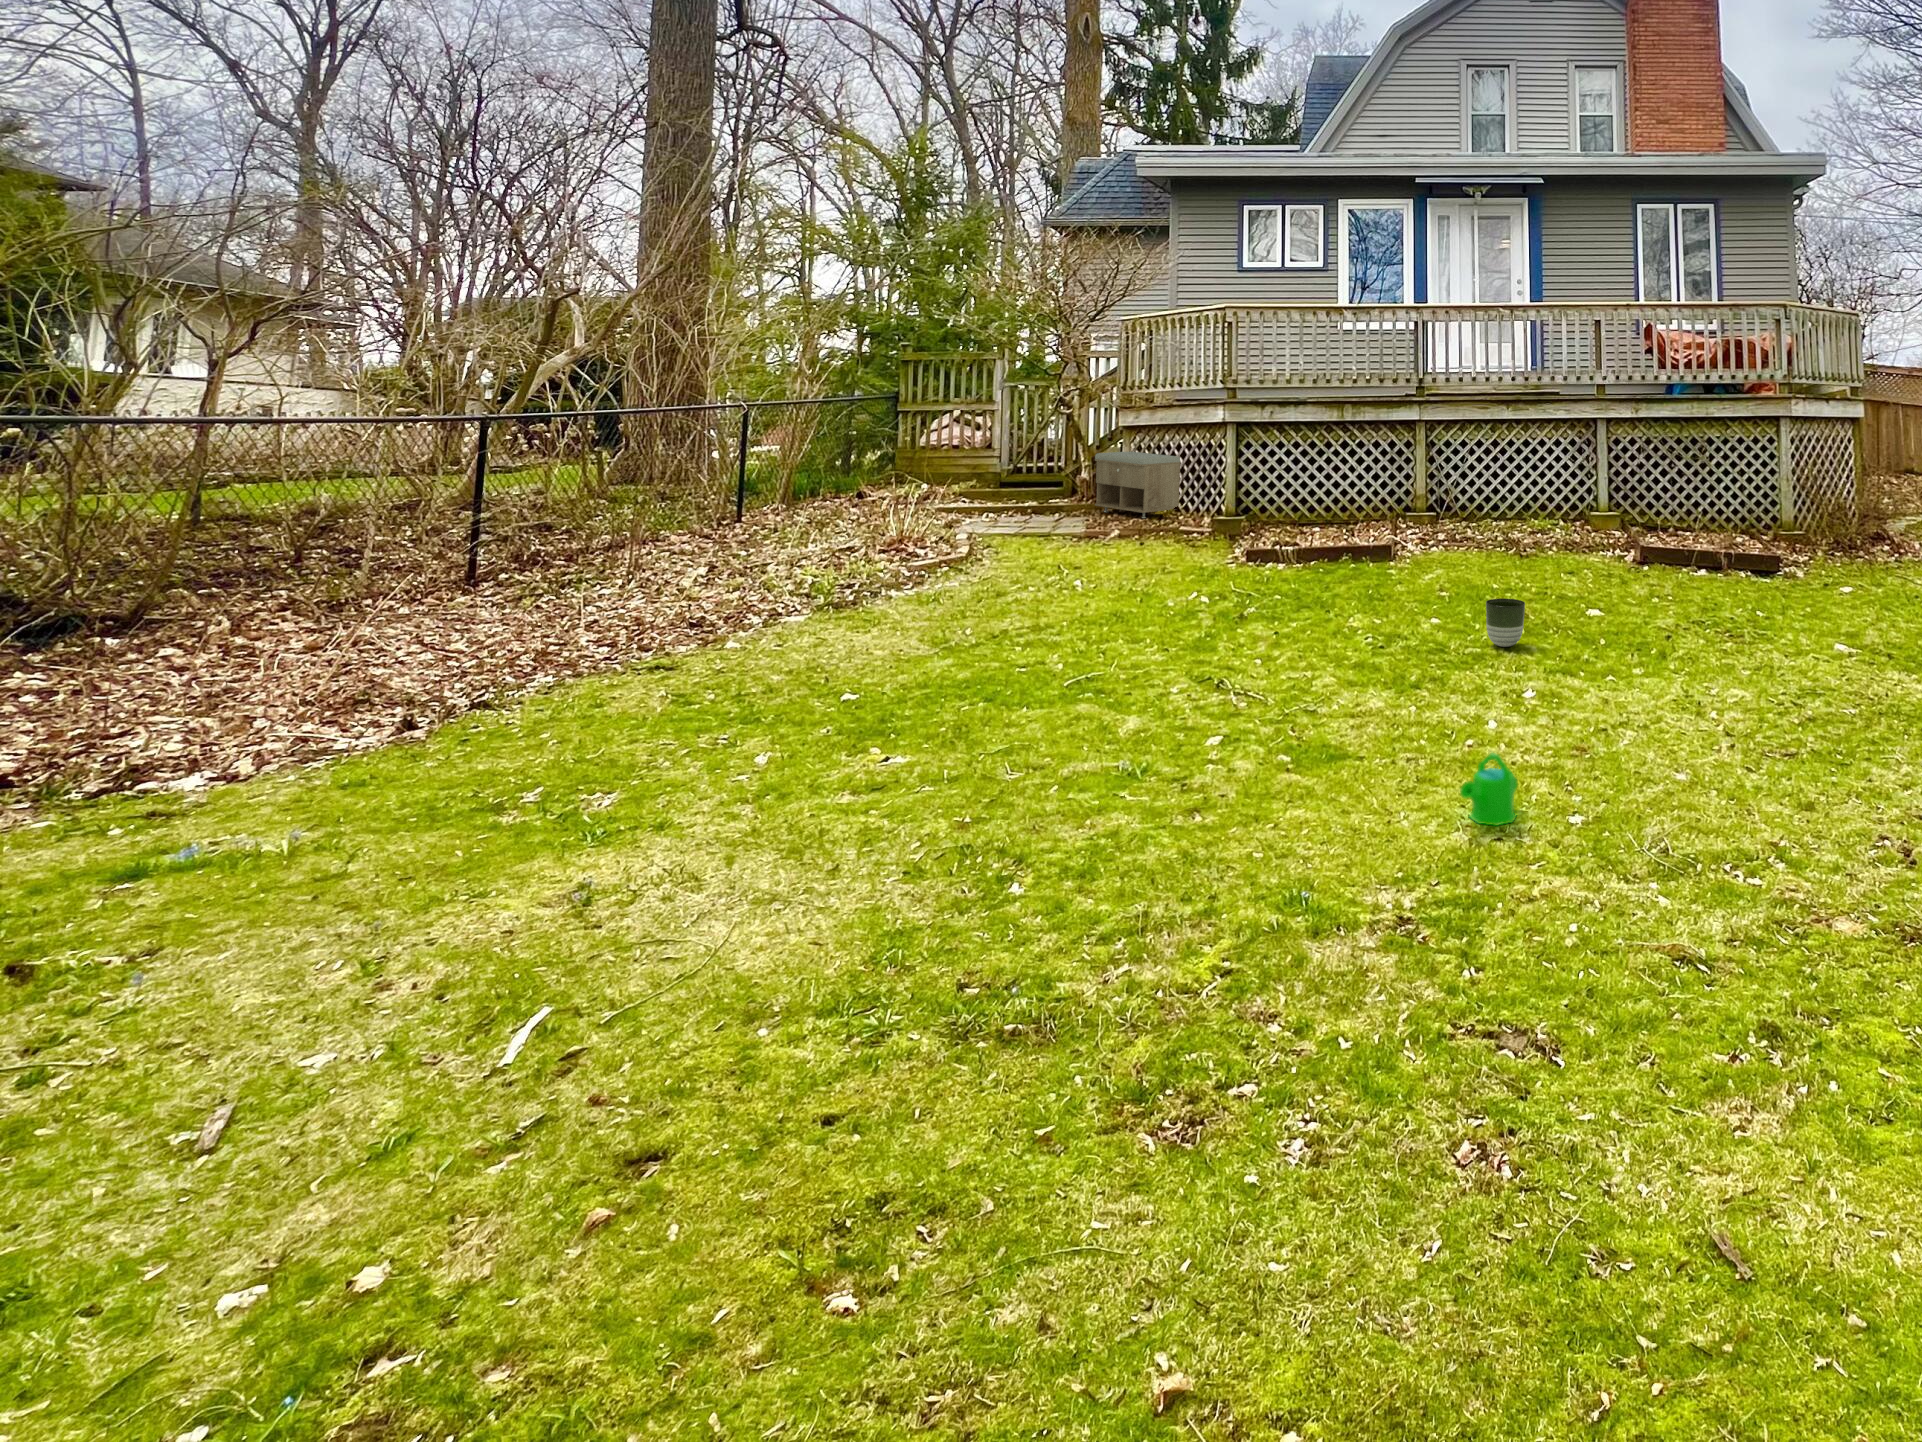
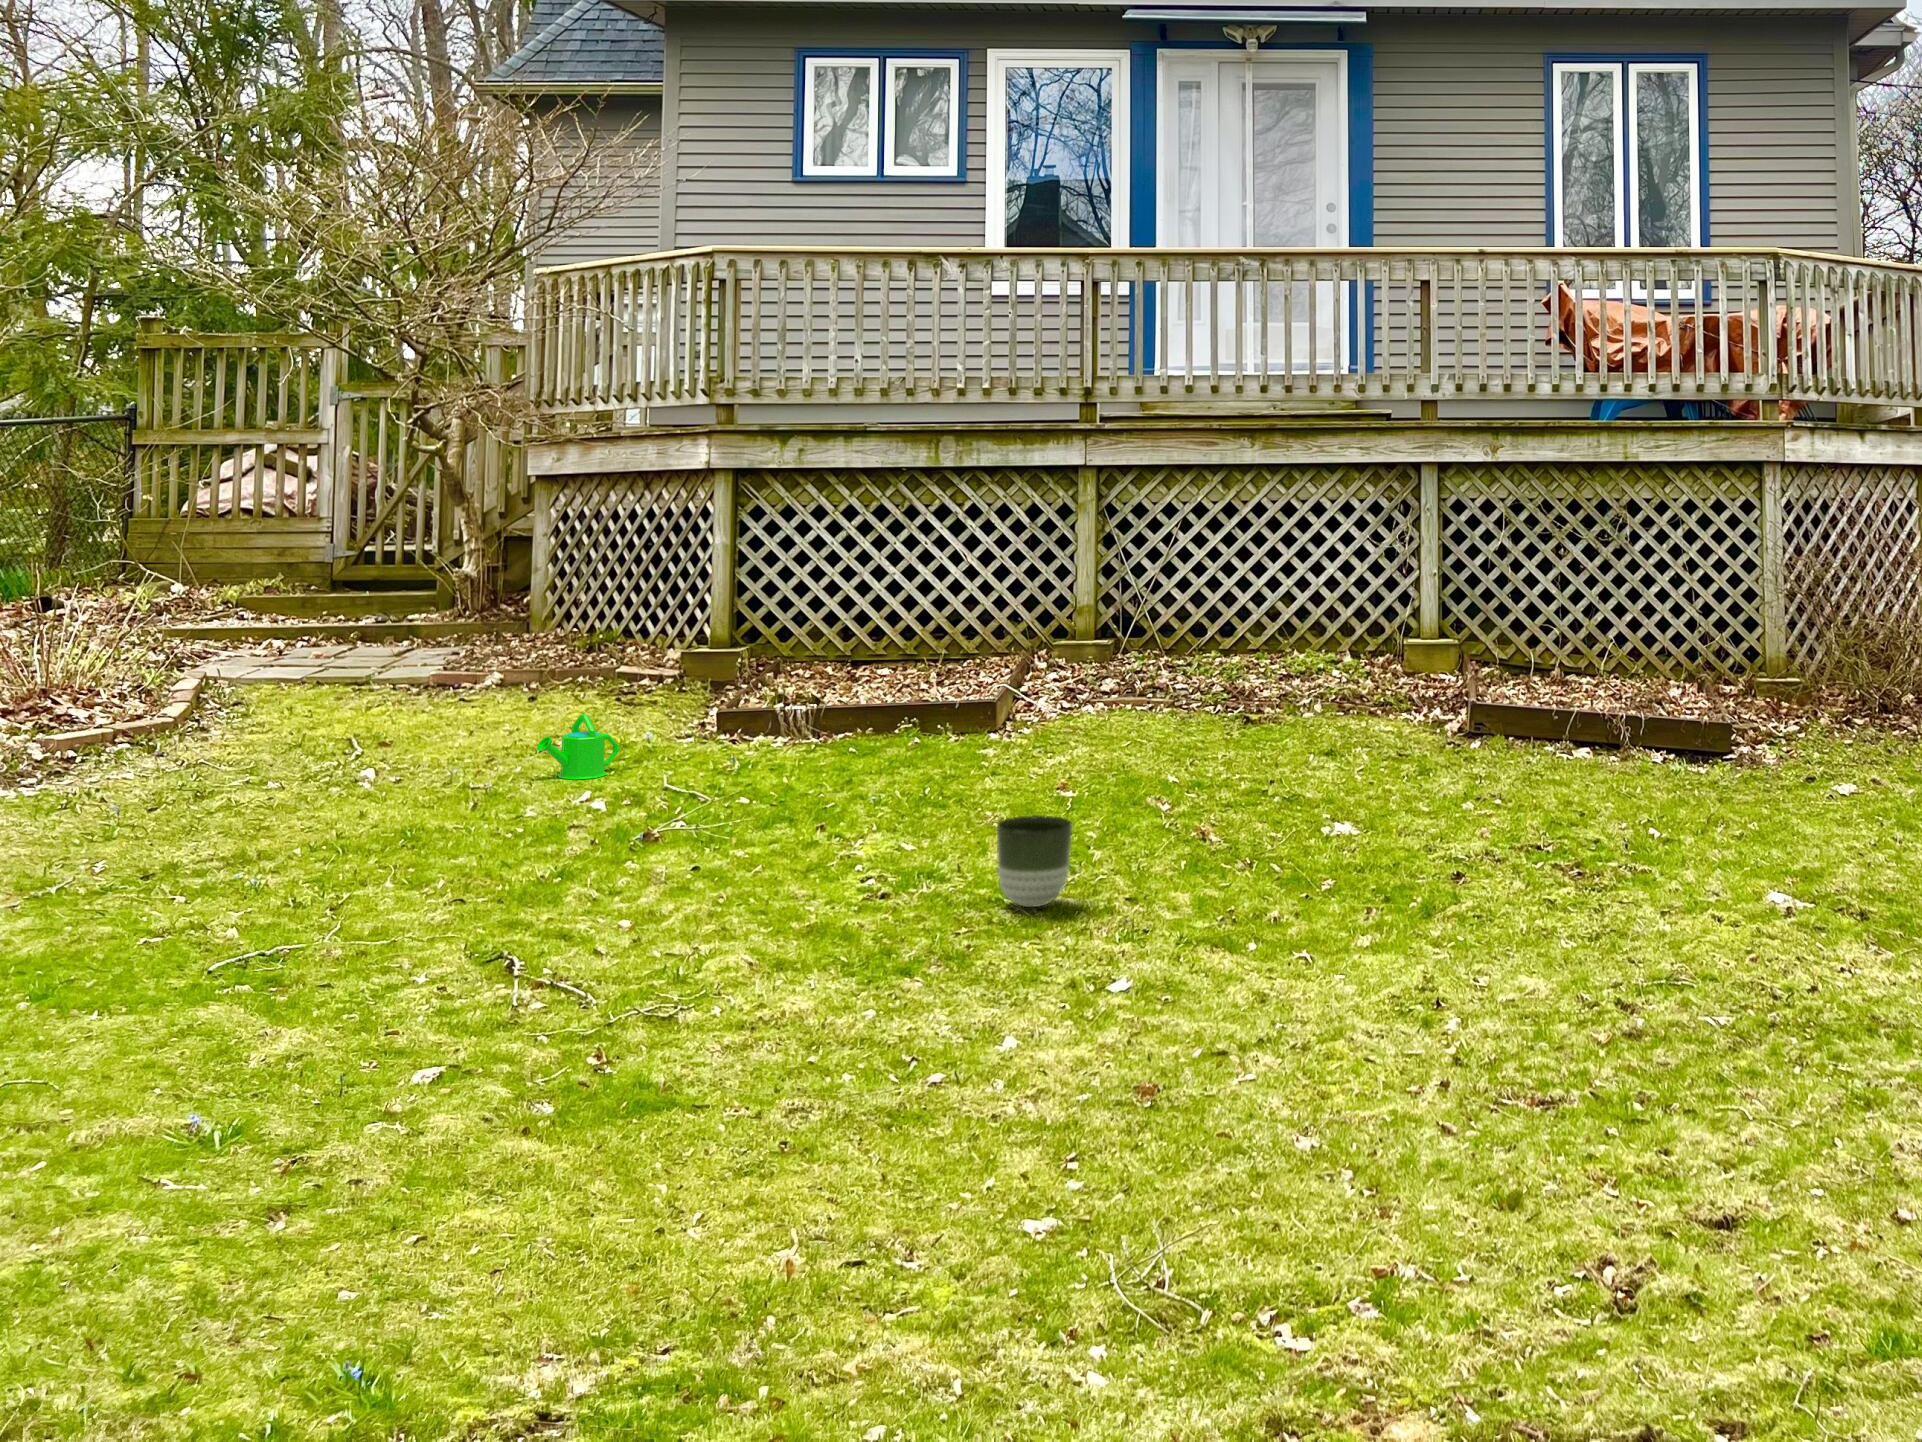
storage bench: present [1095,451,1180,518] -> none [477,521,635,647]
watering can: present [1460,753,1518,825] -> present [537,714,619,780]

